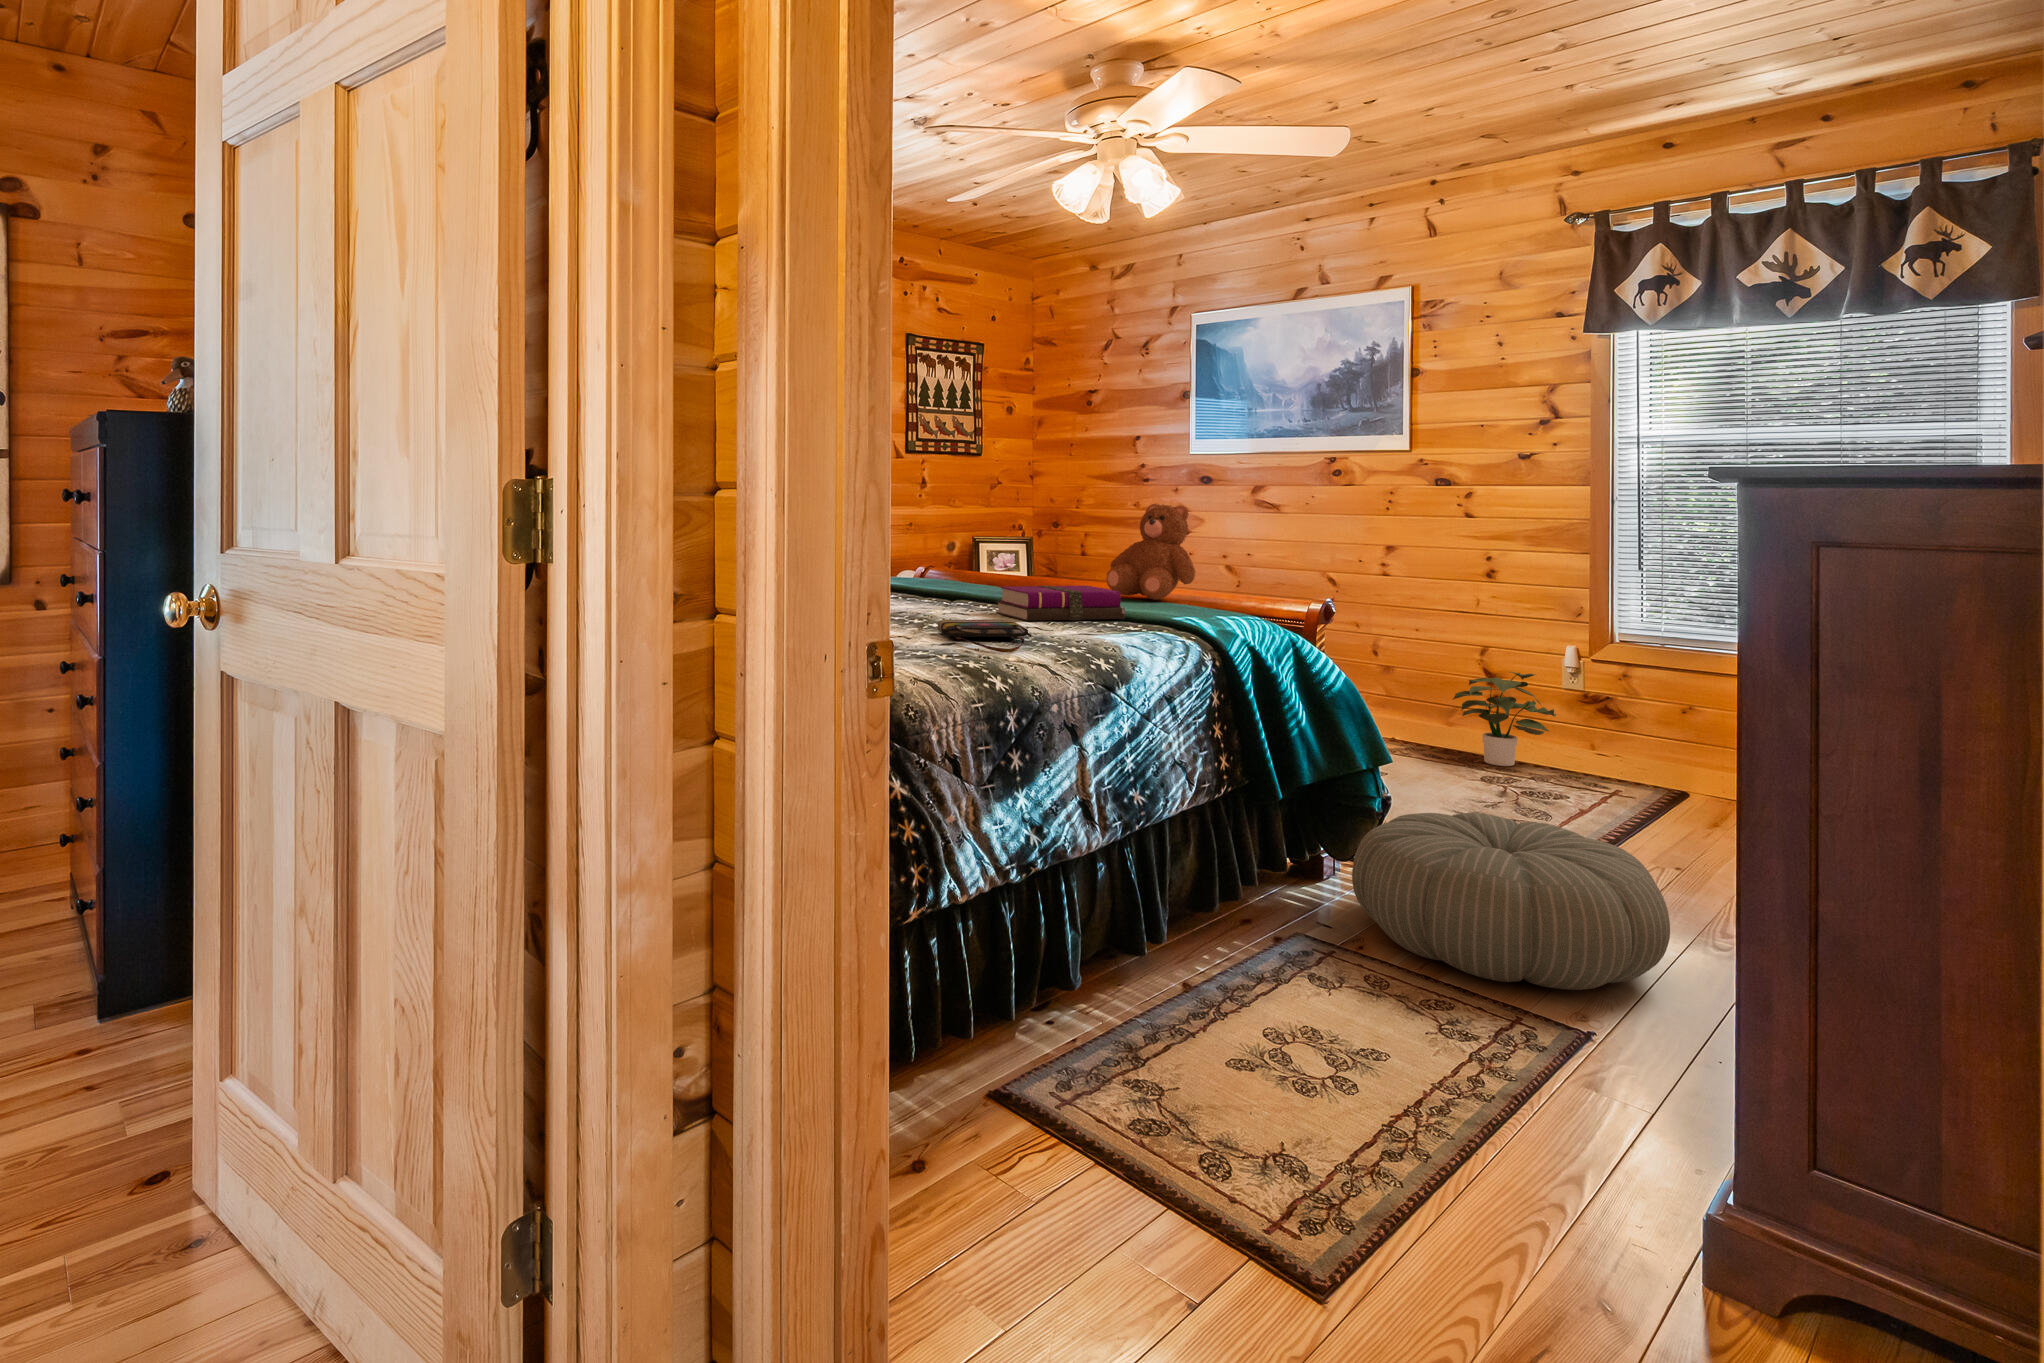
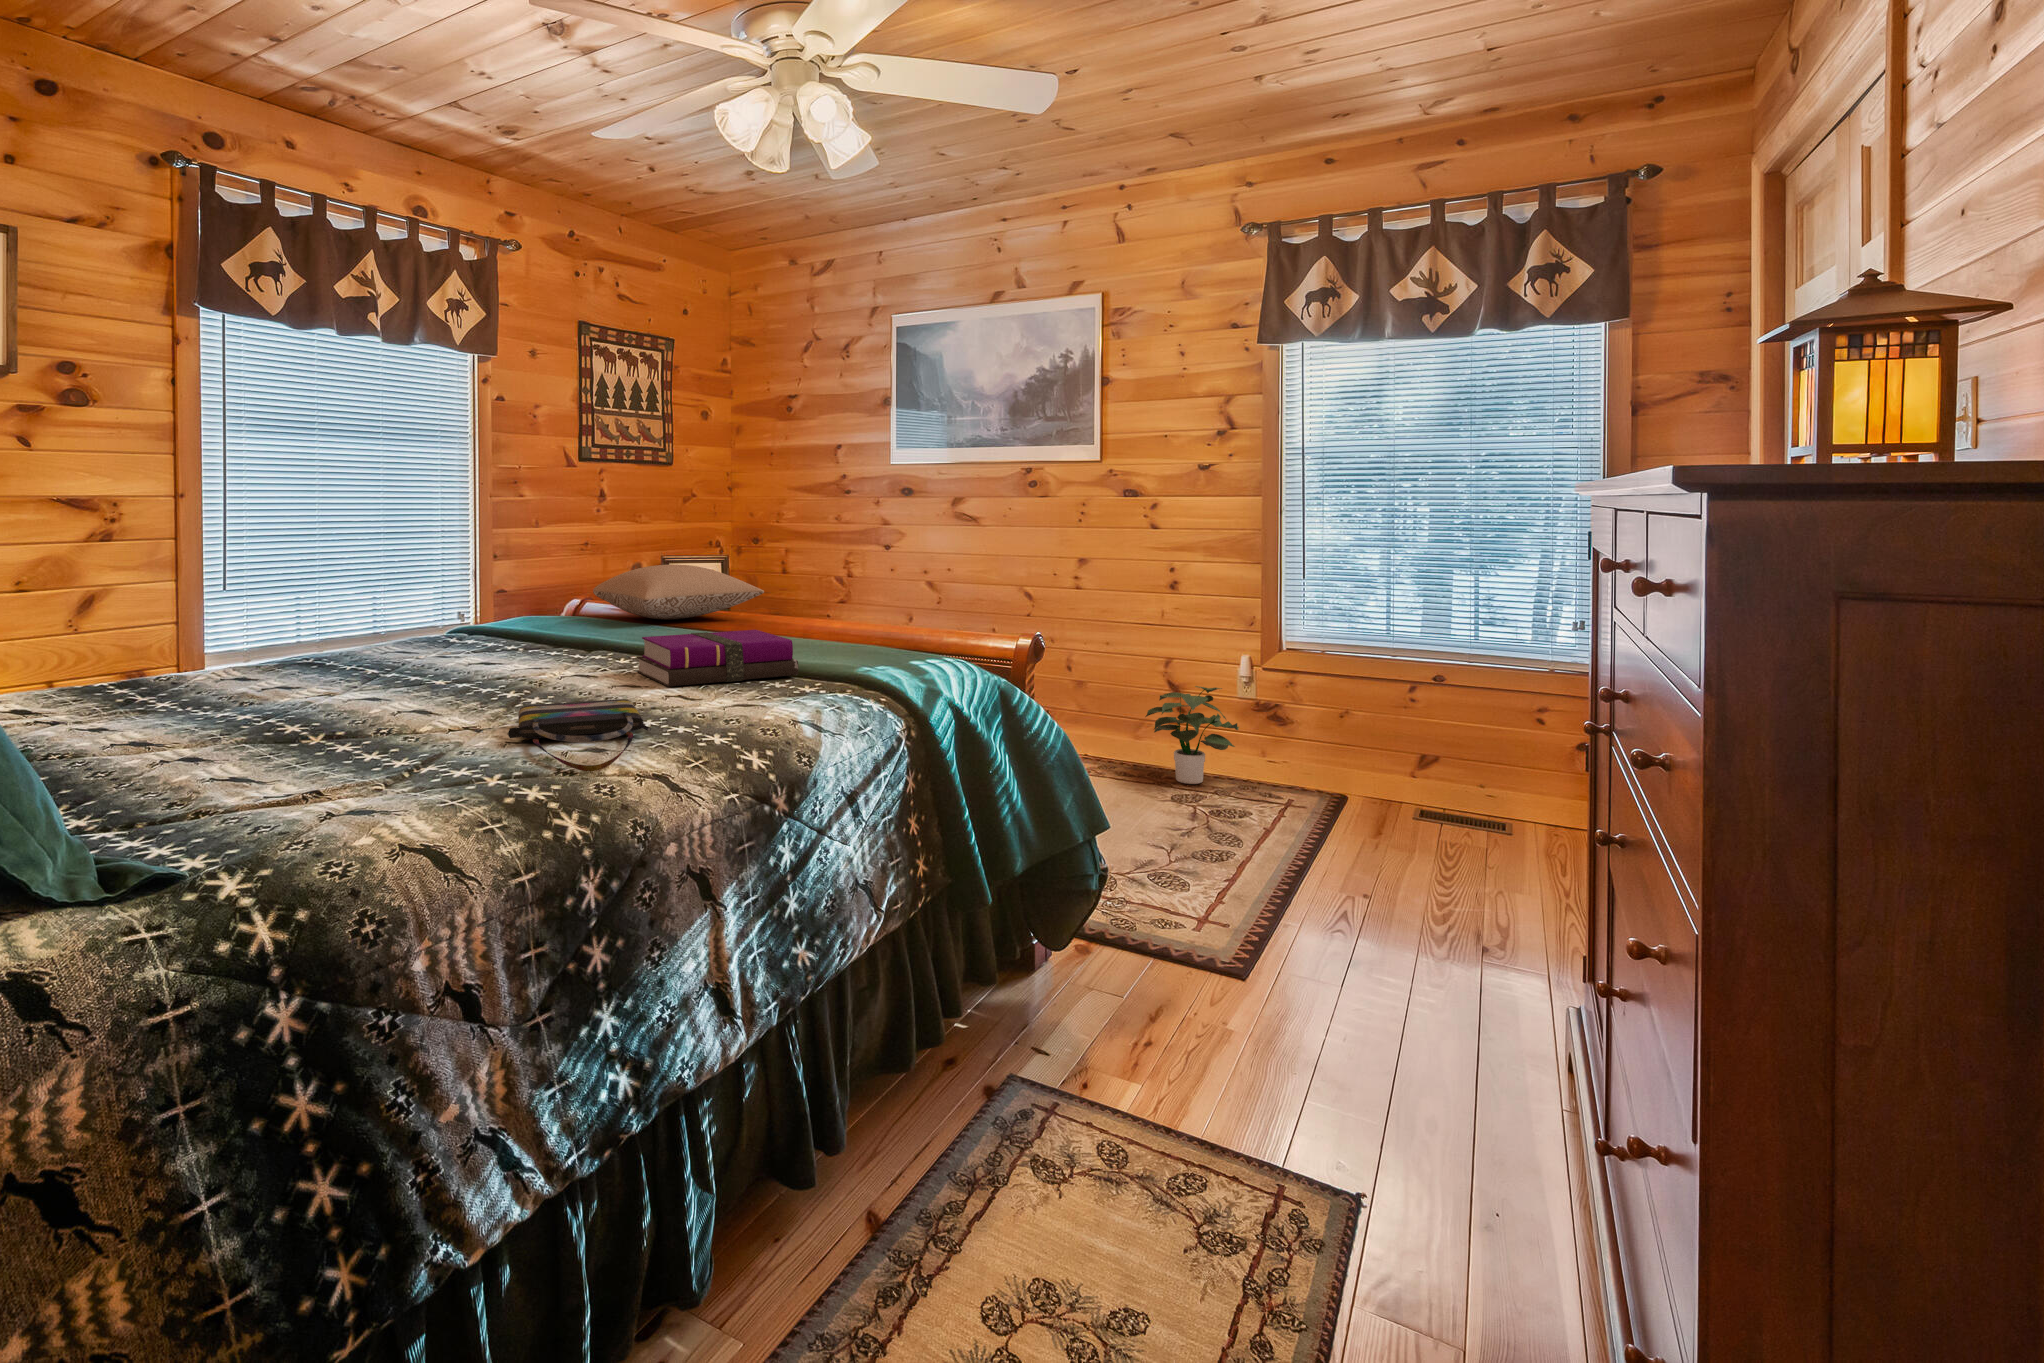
teddy bear: present [1106,504,1195,600] -> none [789,520,891,637]
pillow: none [932,541,1079,585] -> present [593,564,764,619]
pouf: present [1352,813,1670,990] -> none [1070,889,1418,1133]

